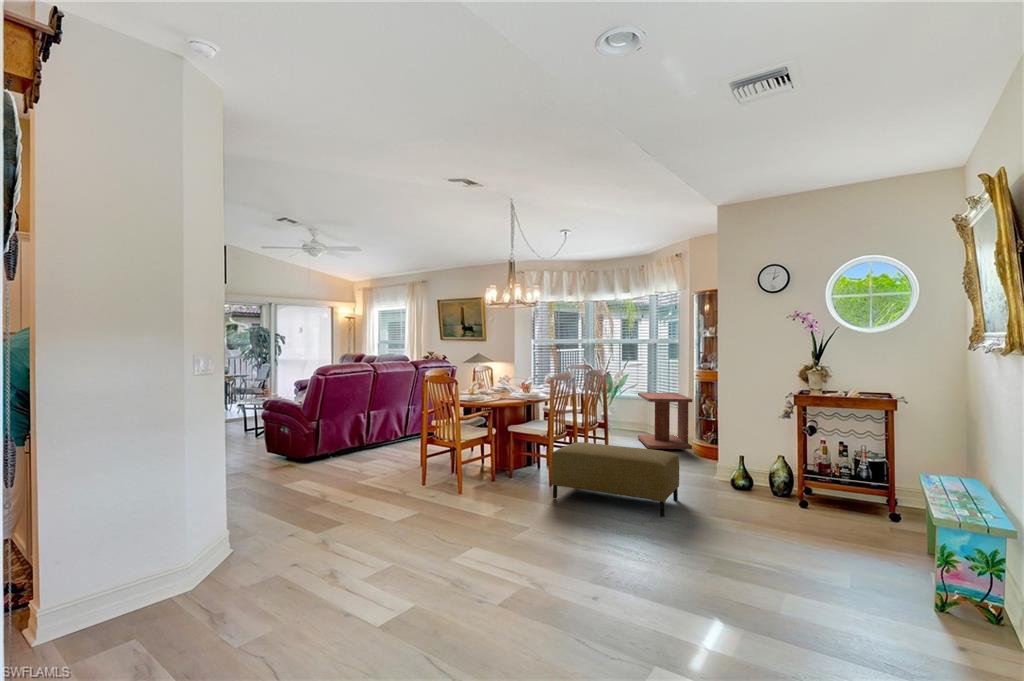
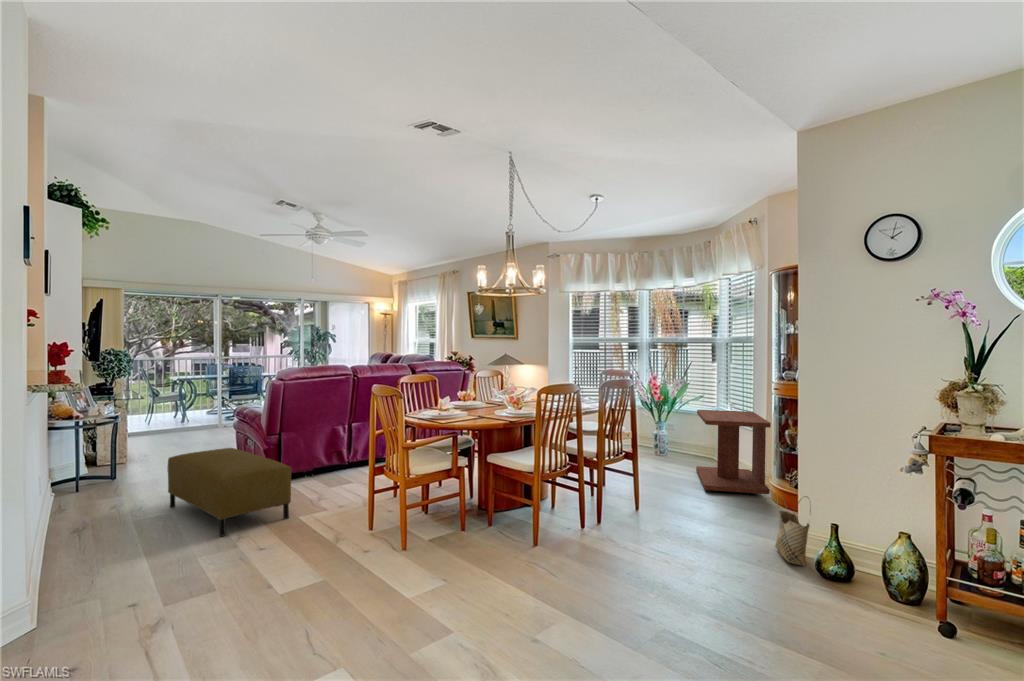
woven basket: none [704,440,726,485] -> present [775,496,810,565]
ottoman: present [551,442,679,517] -> present [168,448,291,536]

